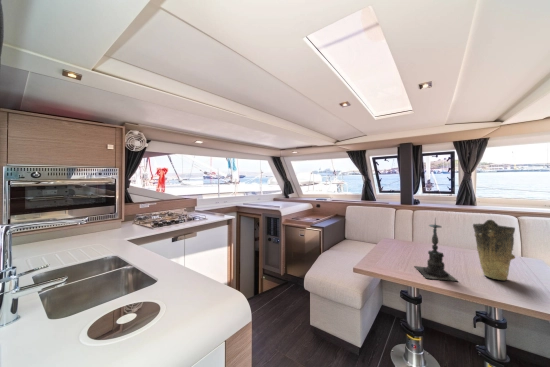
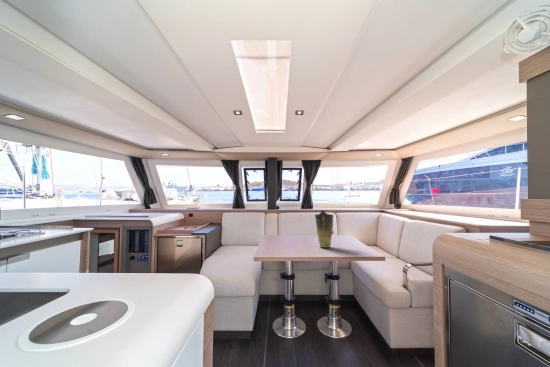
candle holder: present [415,223,458,281] -> none [283,211,309,253]

